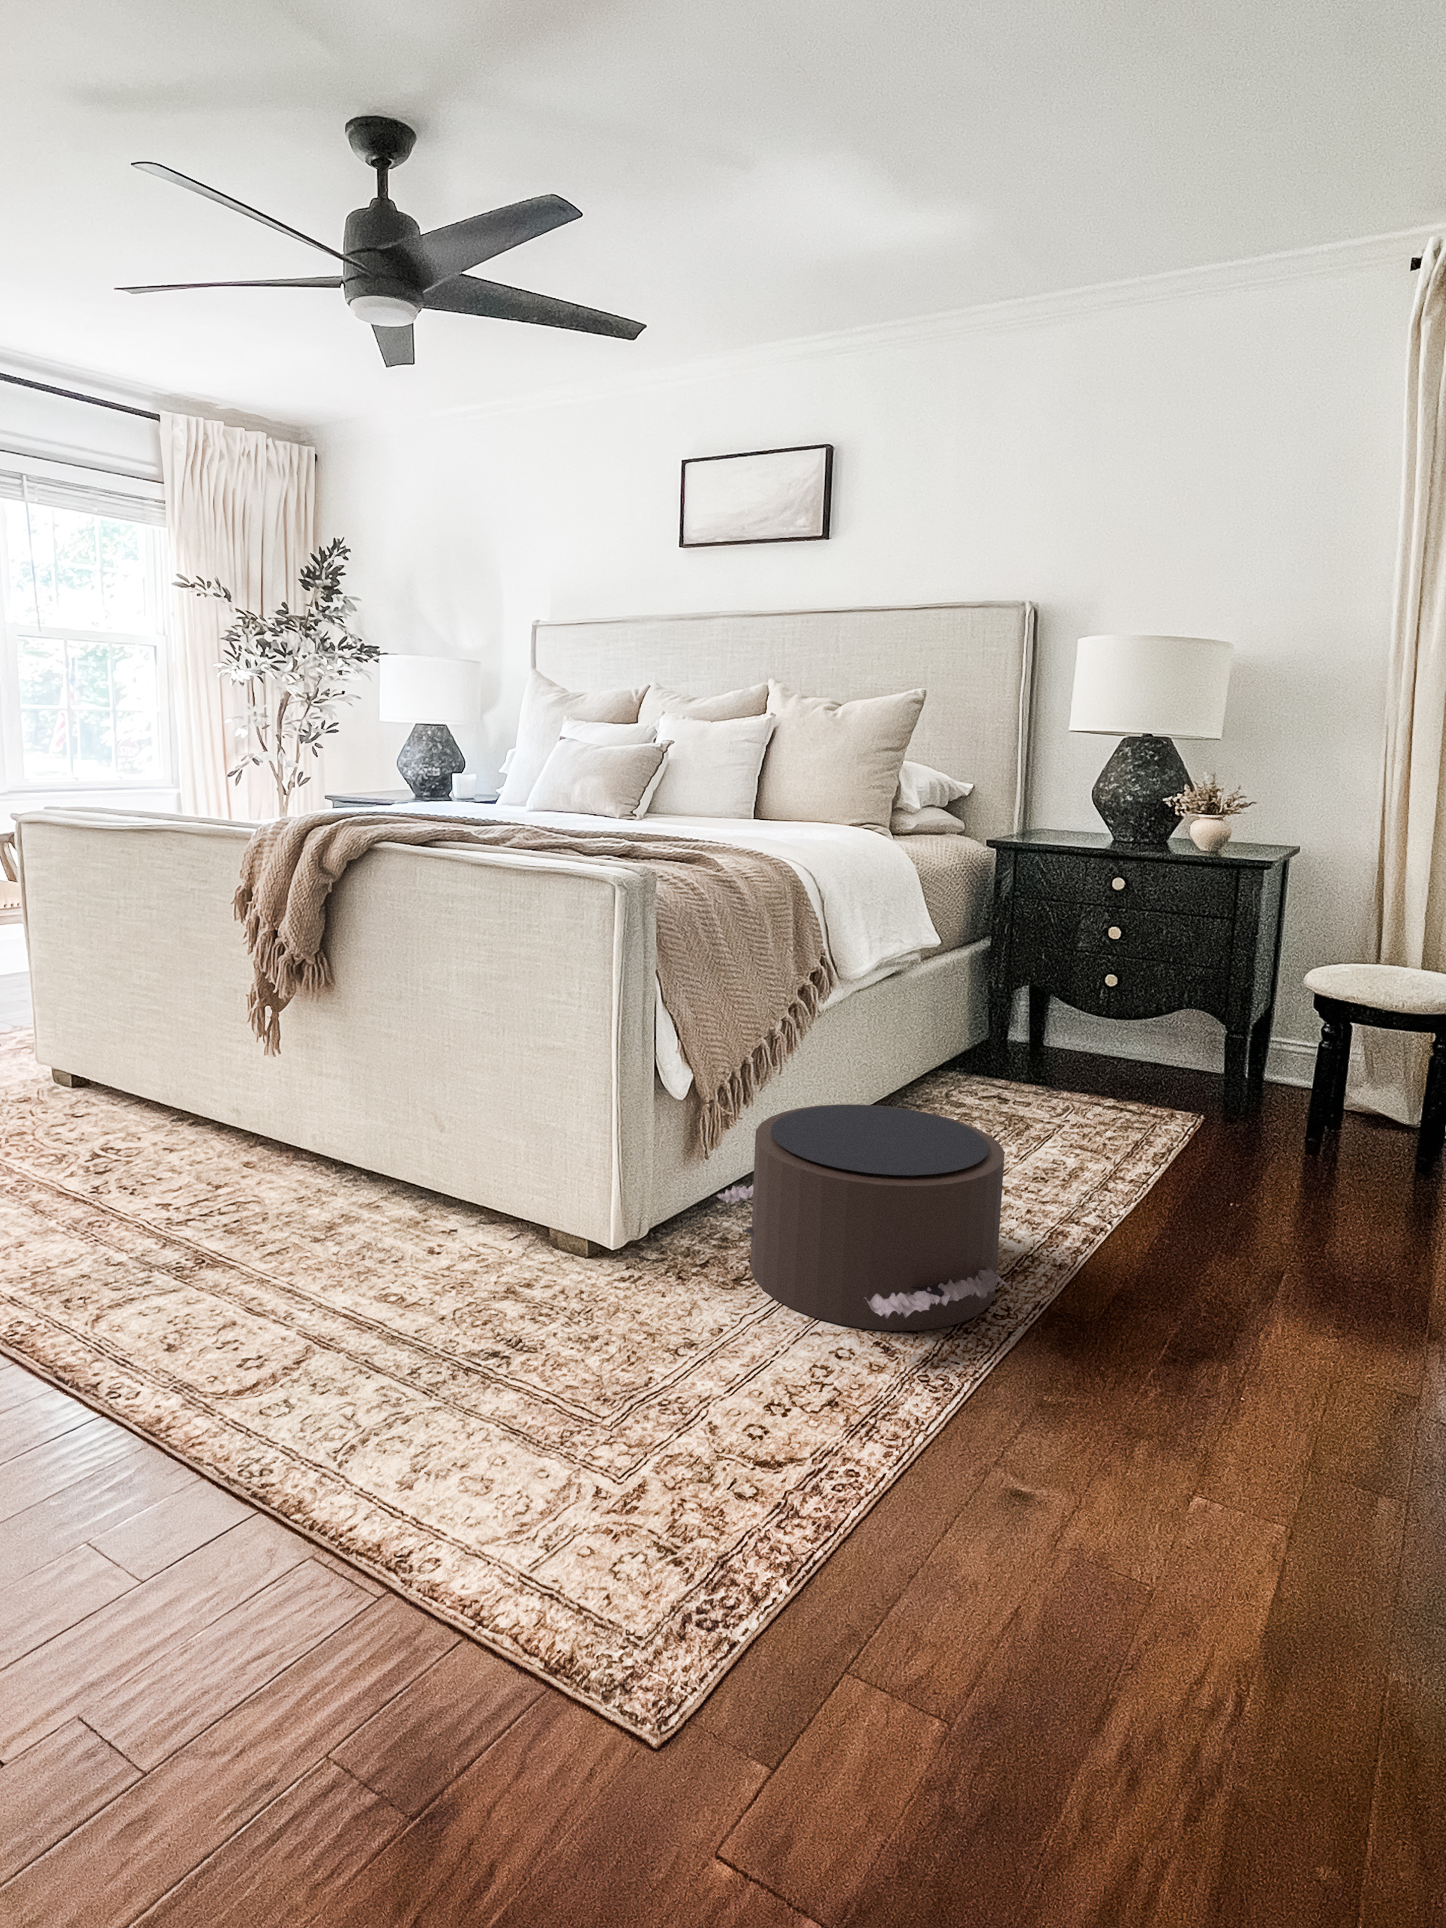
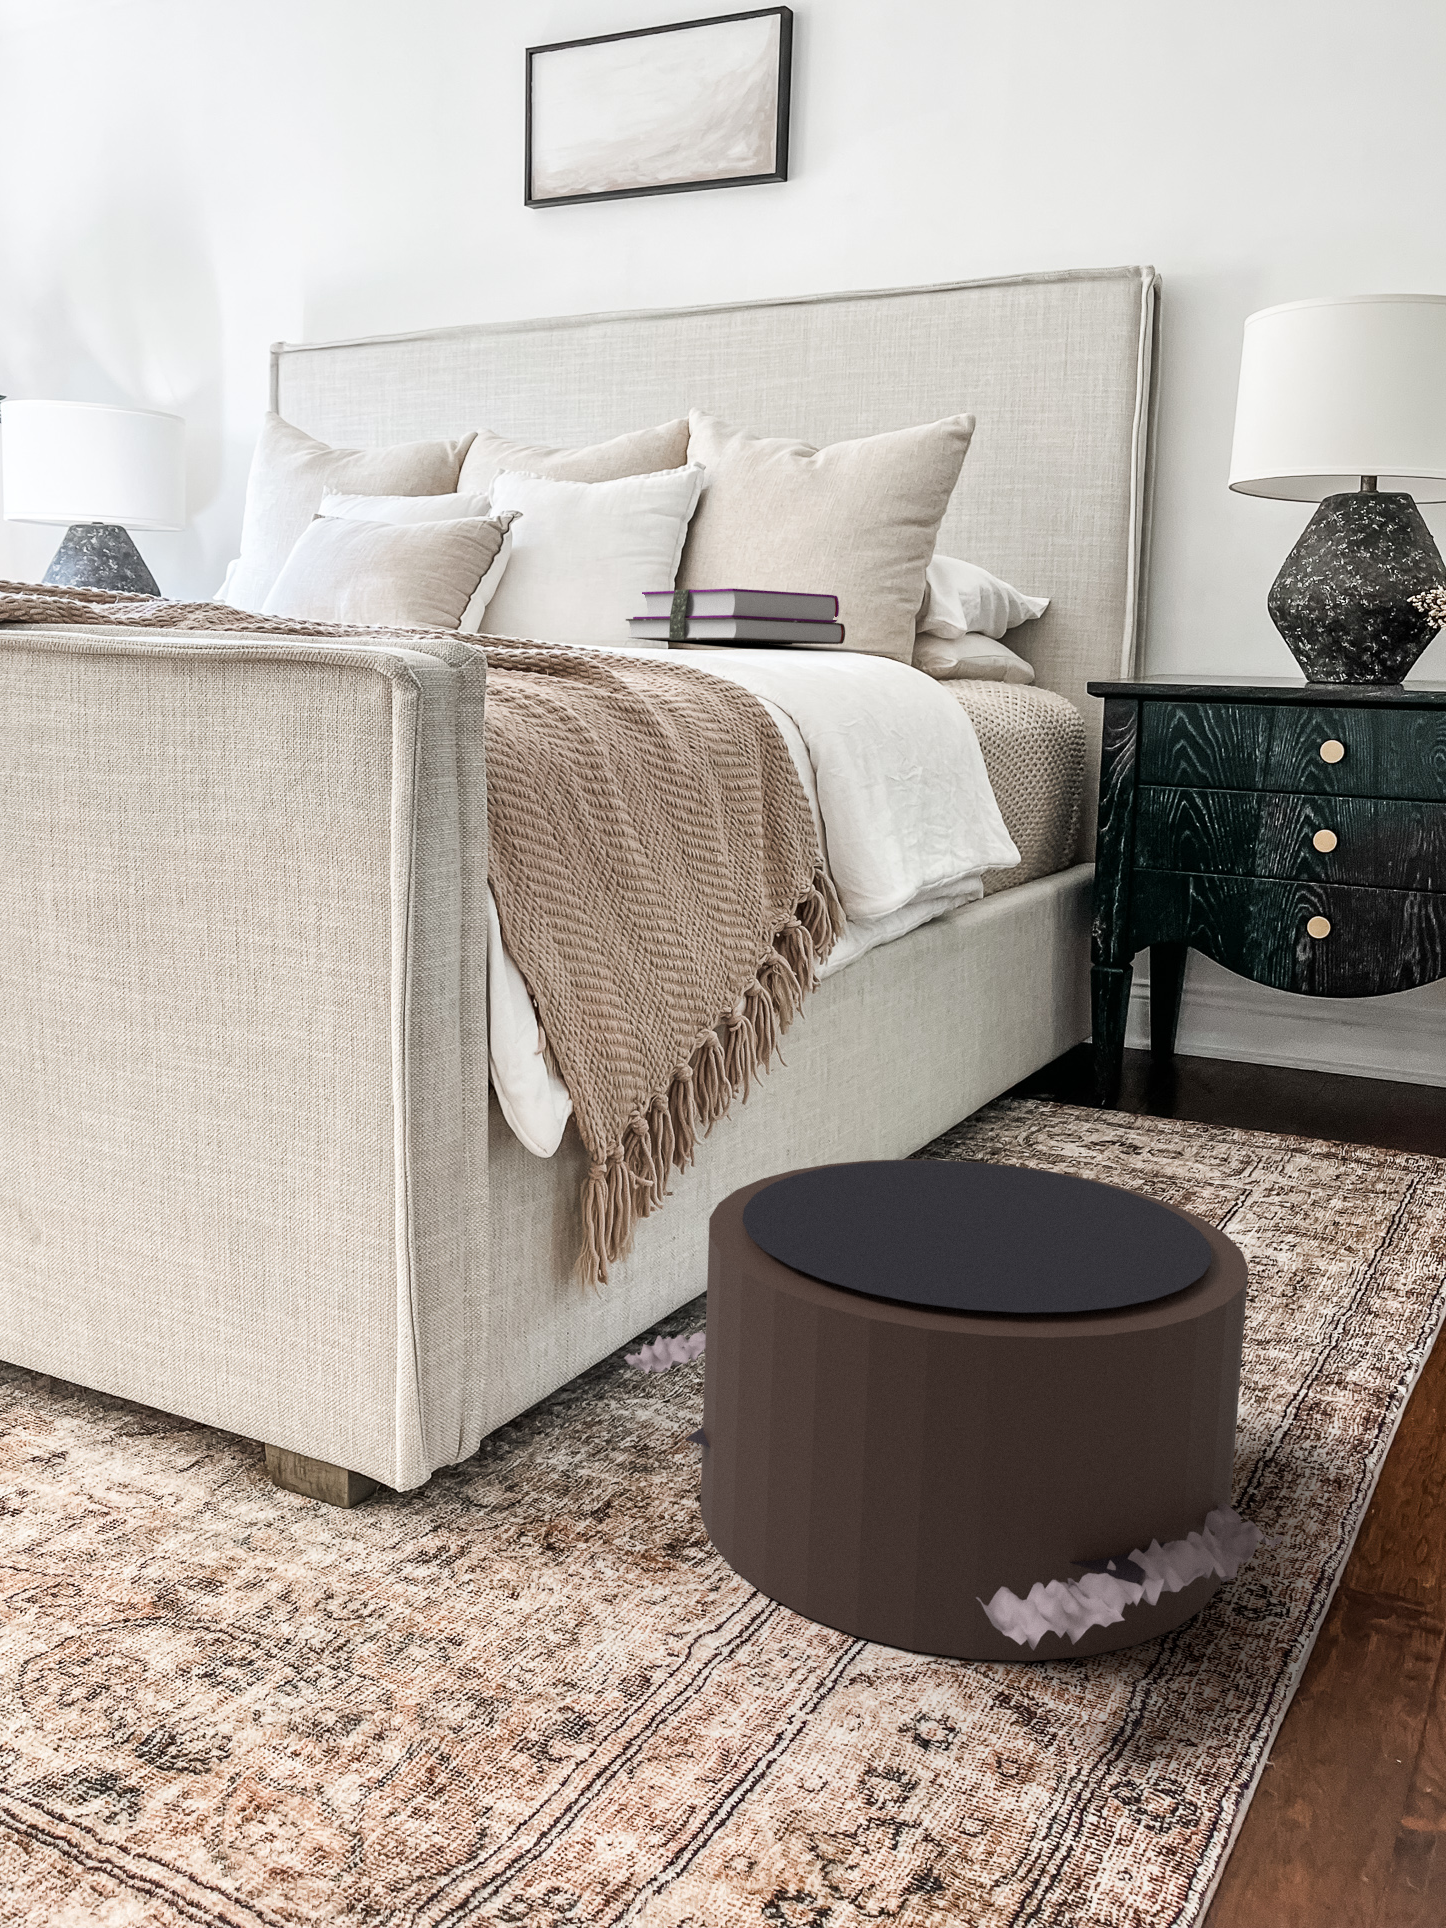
hardback book: none [729,787,850,818] -> present [626,588,845,645]

